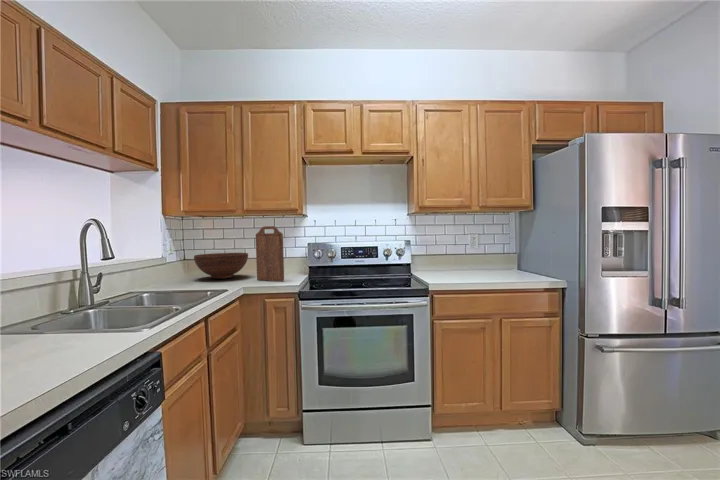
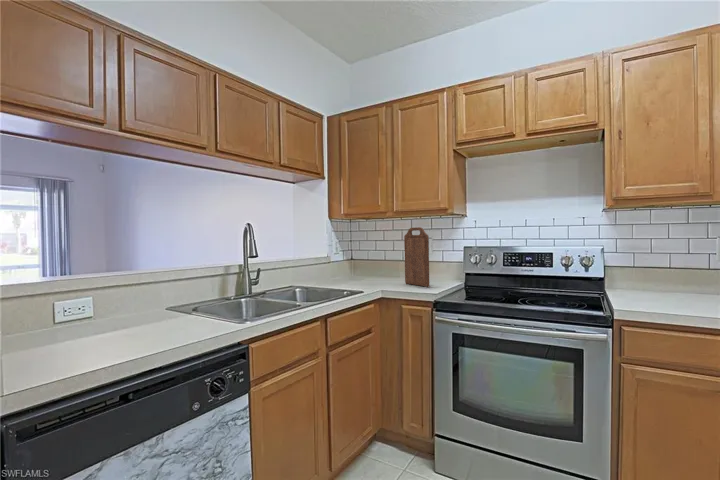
fruit bowl: present [194,253,248,279] -> none [353,254,403,279]

